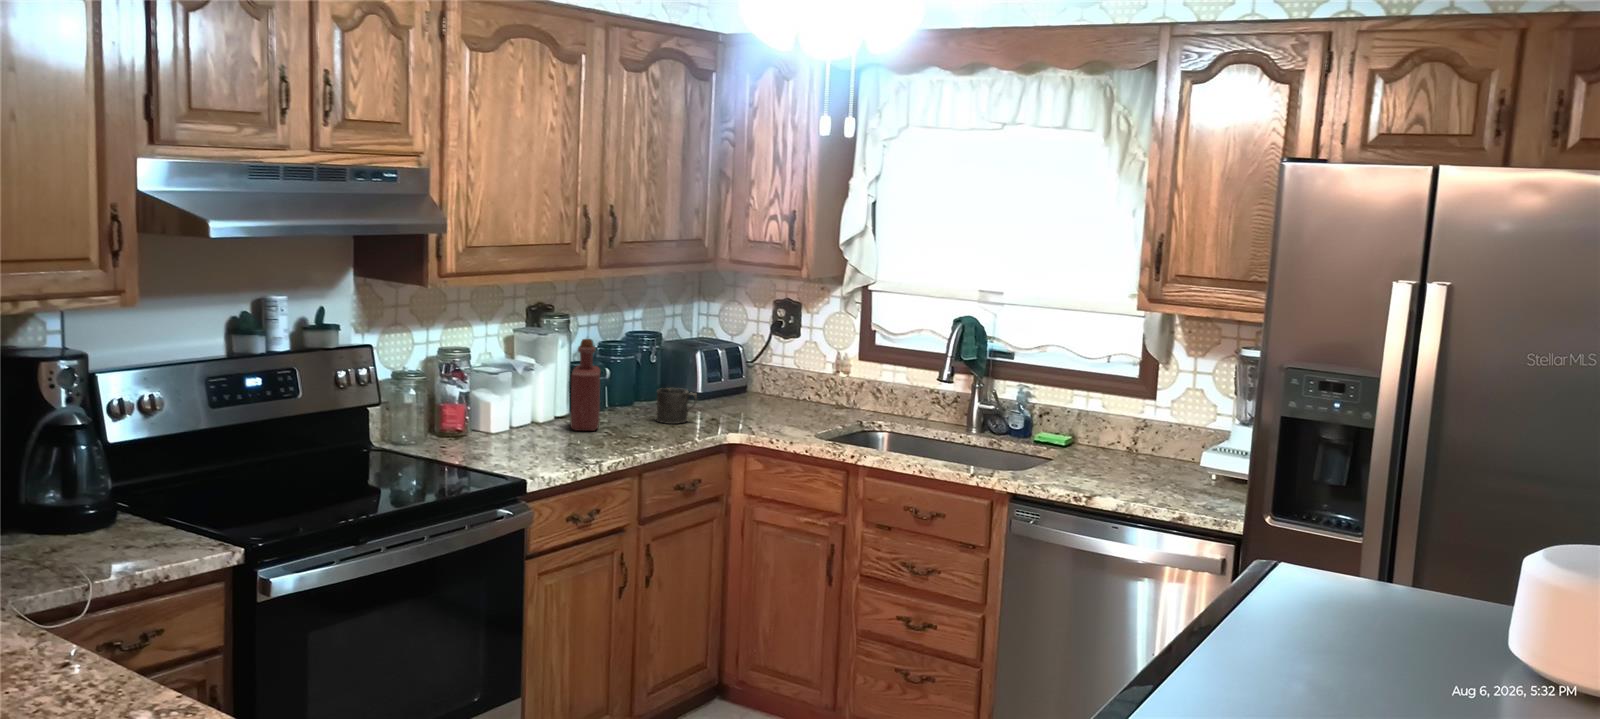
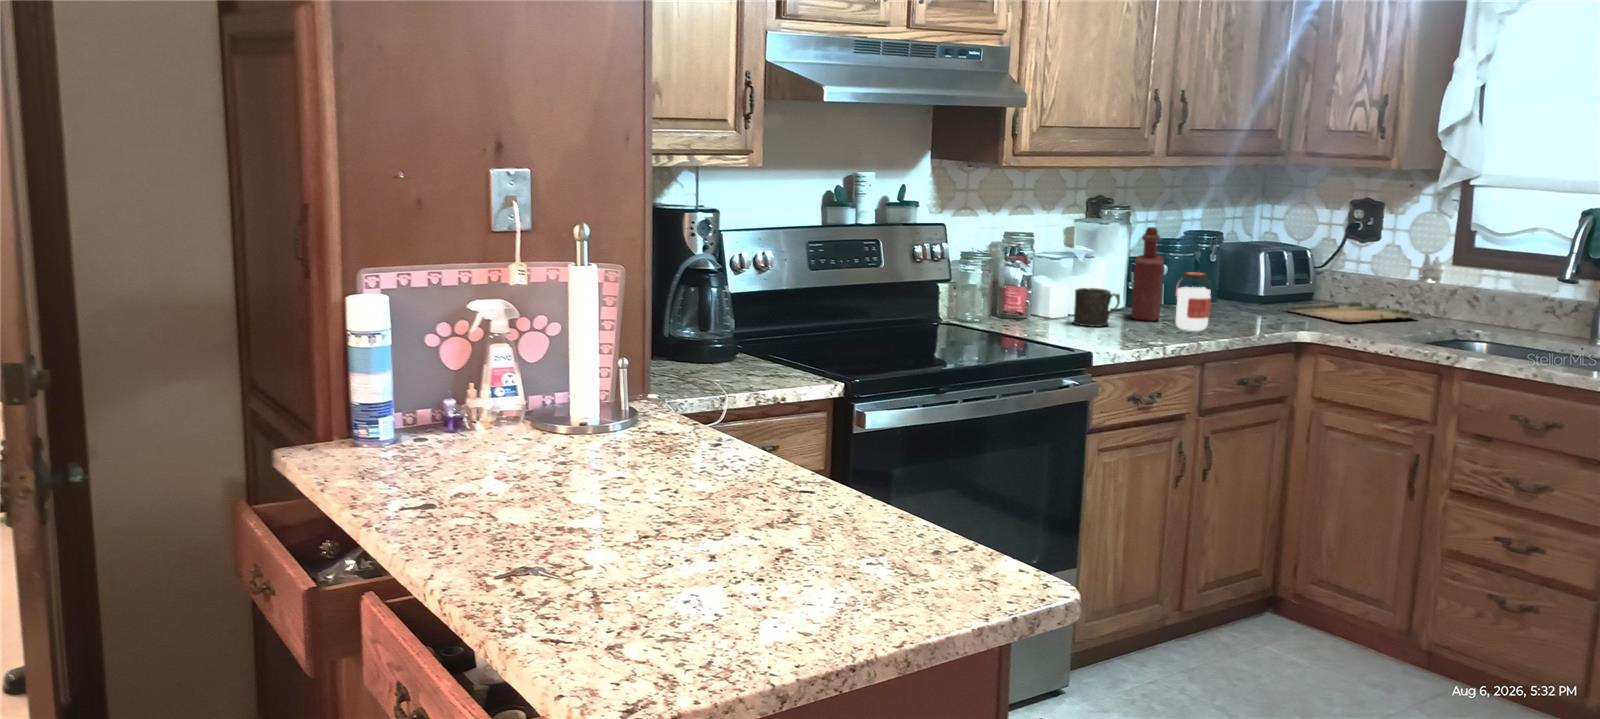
jar: none [610,384,646,443] -> present [1176,272,1212,331]
mug: present [656,388,697,424] -> present [1073,288,1120,327]
tray: none [717,394,835,420] -> present [1285,301,1418,322]

